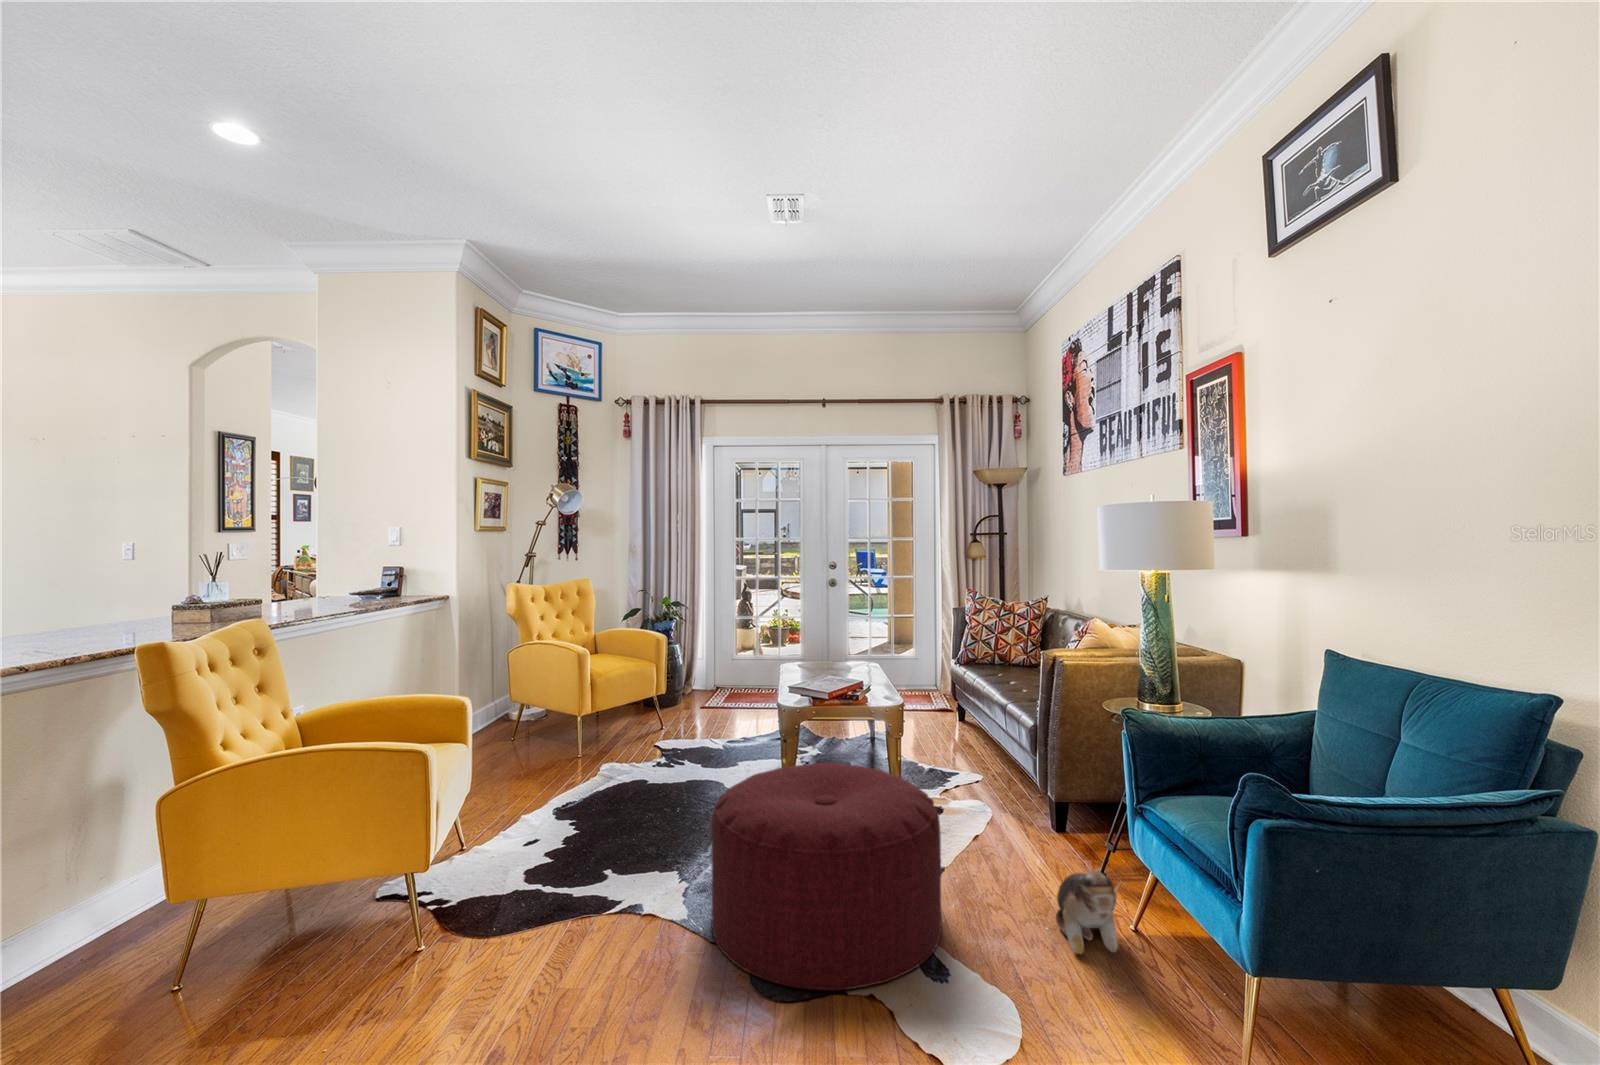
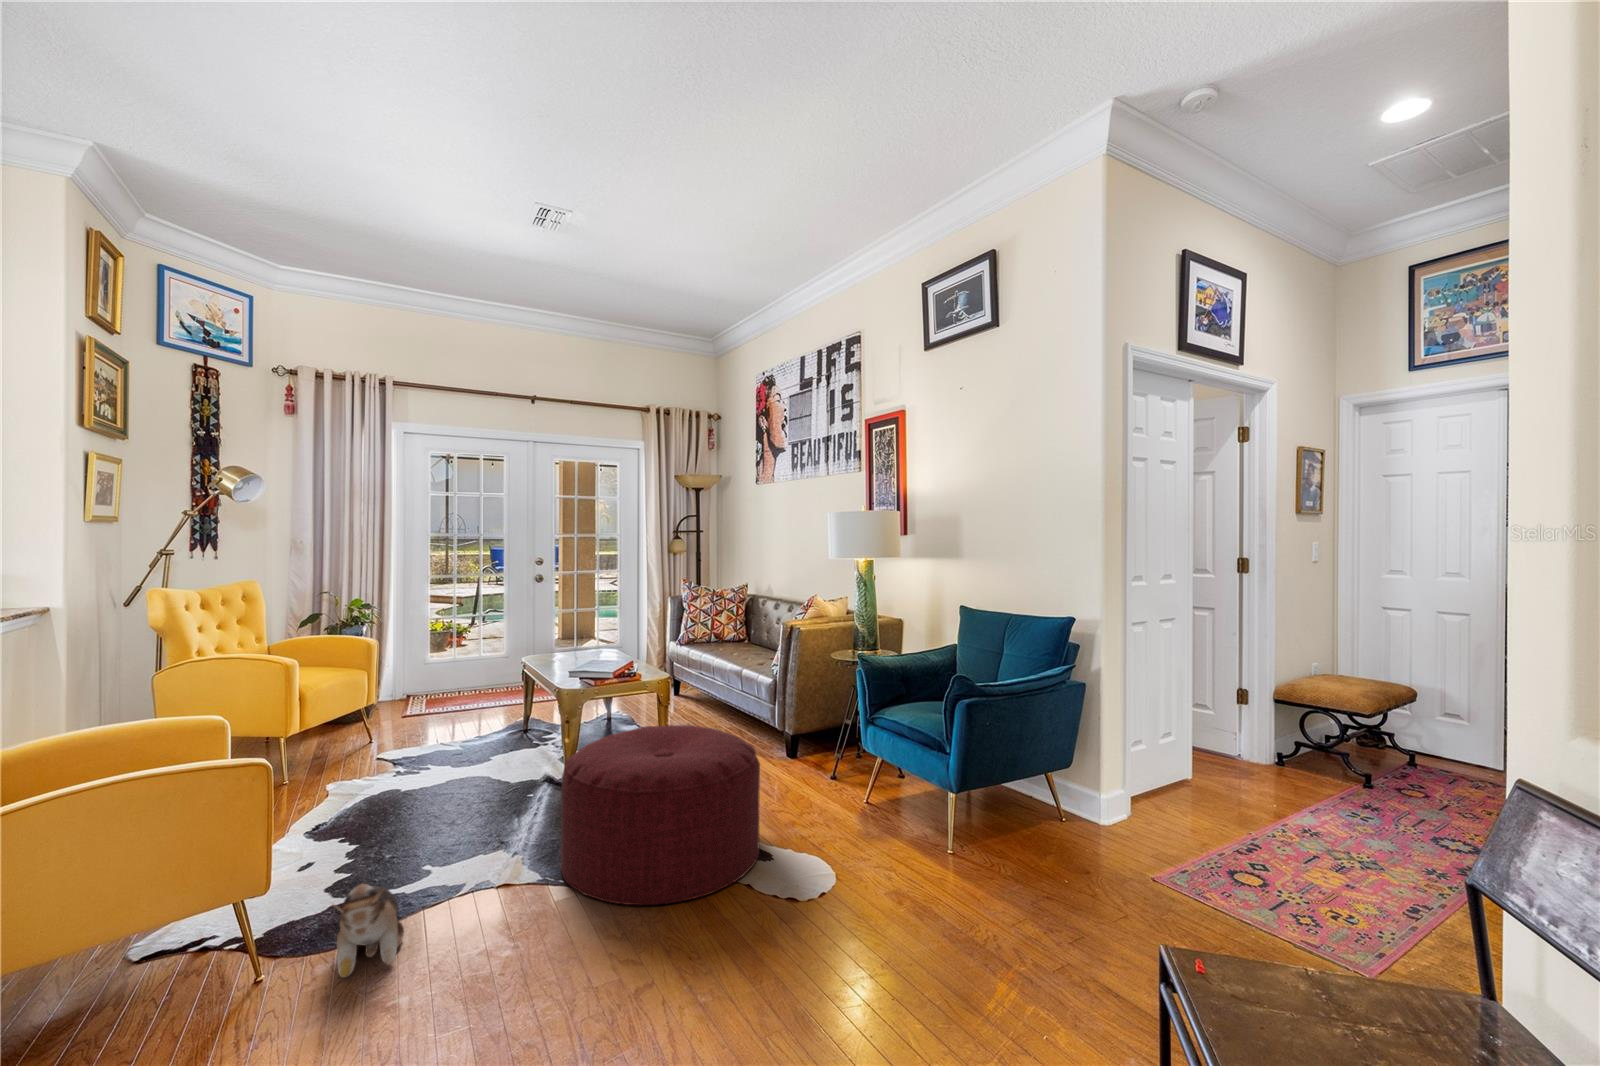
plush toy: present [1056,870,1121,954] -> present [333,884,404,978]

